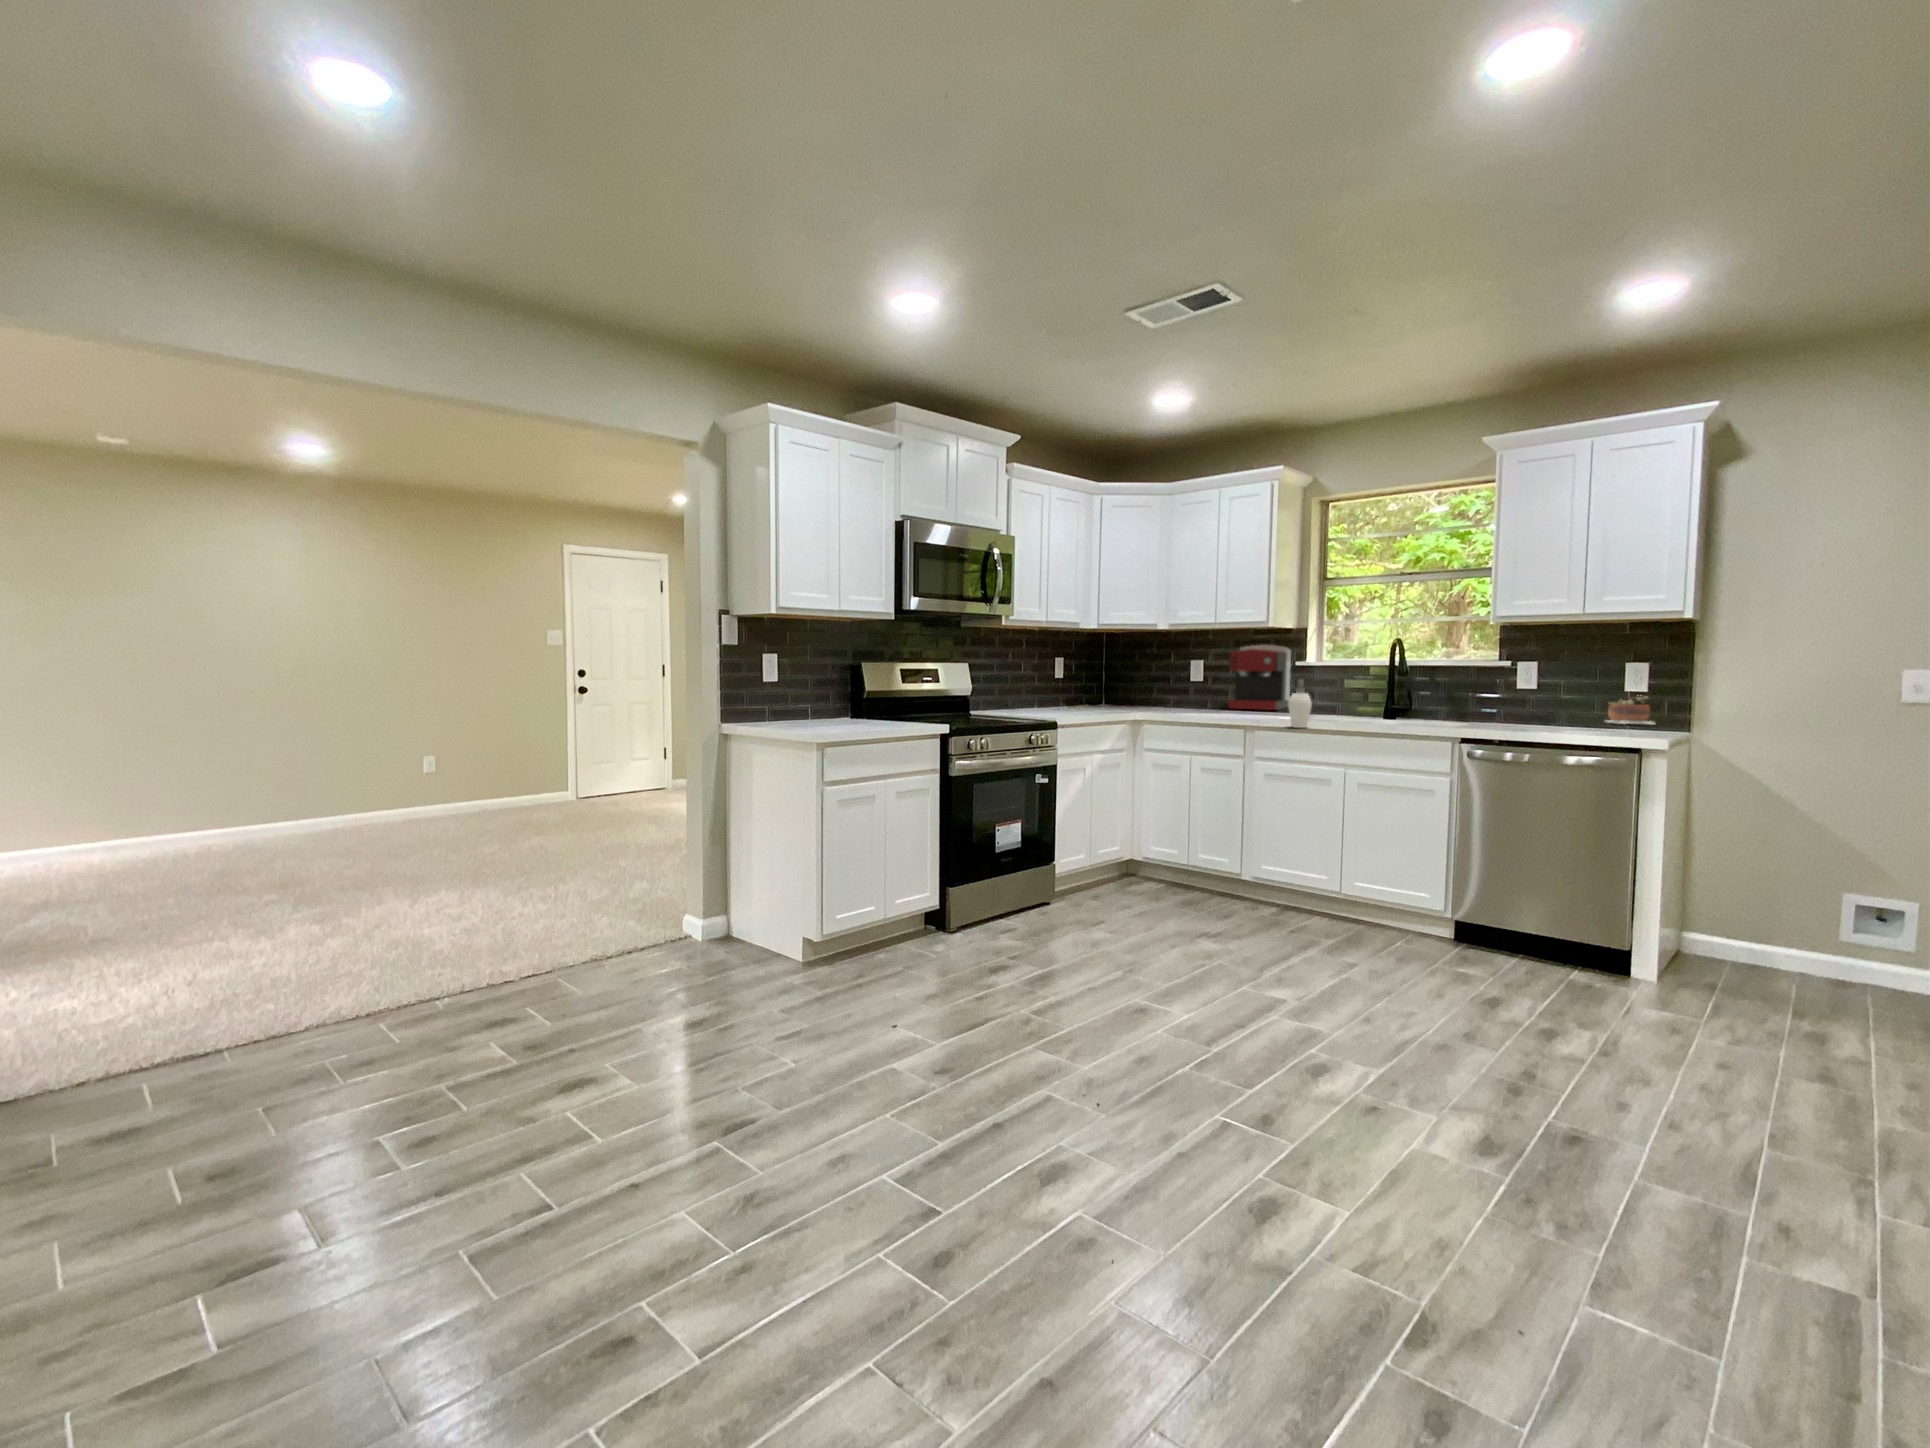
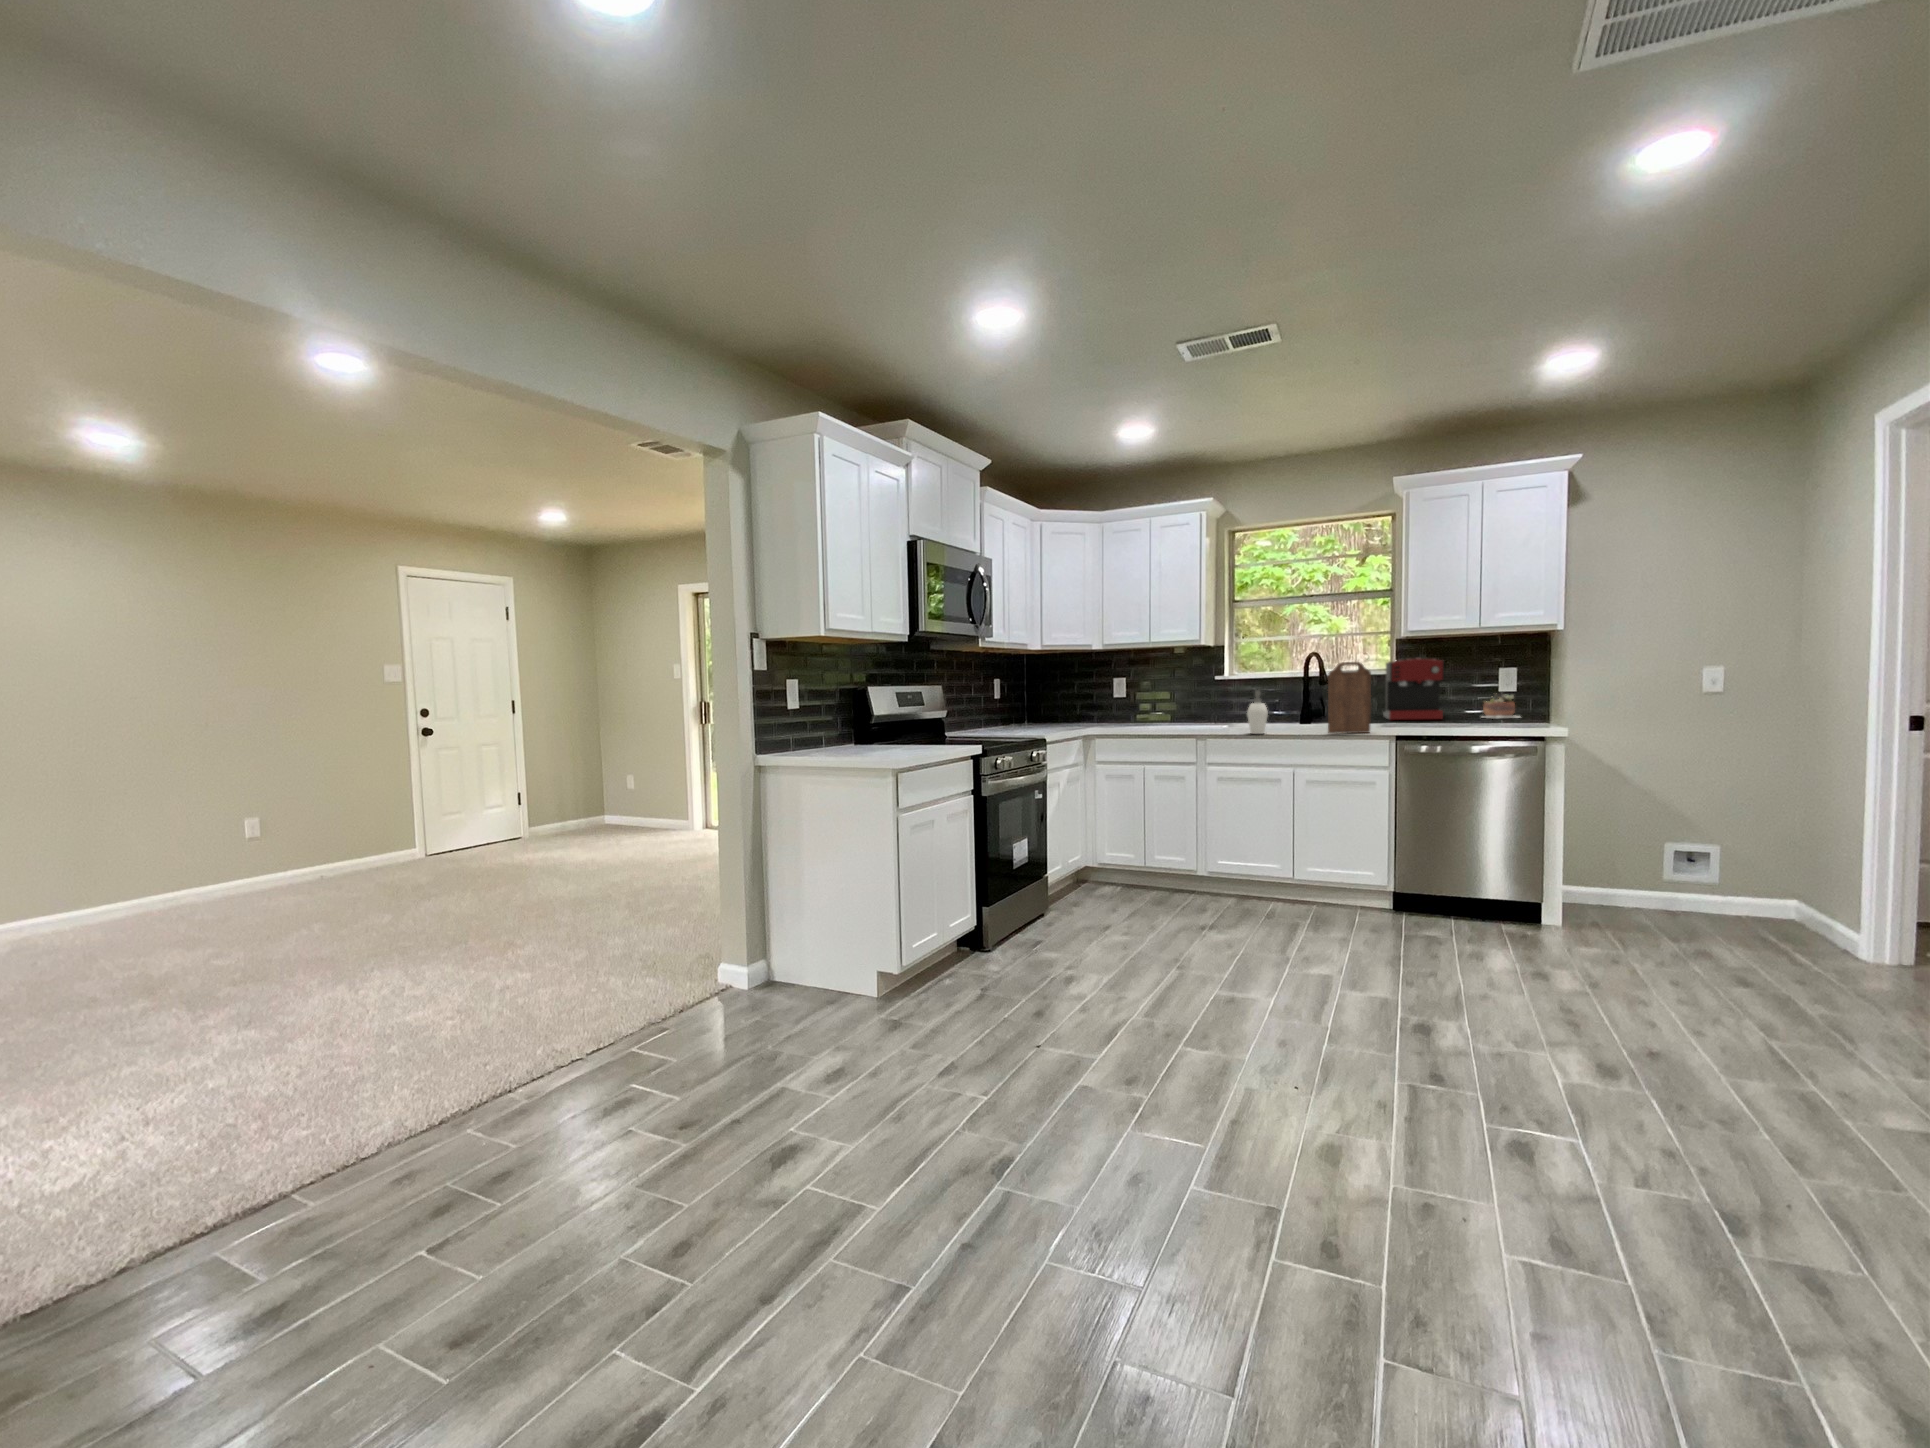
coffee maker: present [1229,645,1291,710] -> present [1383,658,1444,720]
cutting board: none [1377,650,1434,732] -> present [1328,662,1371,734]

